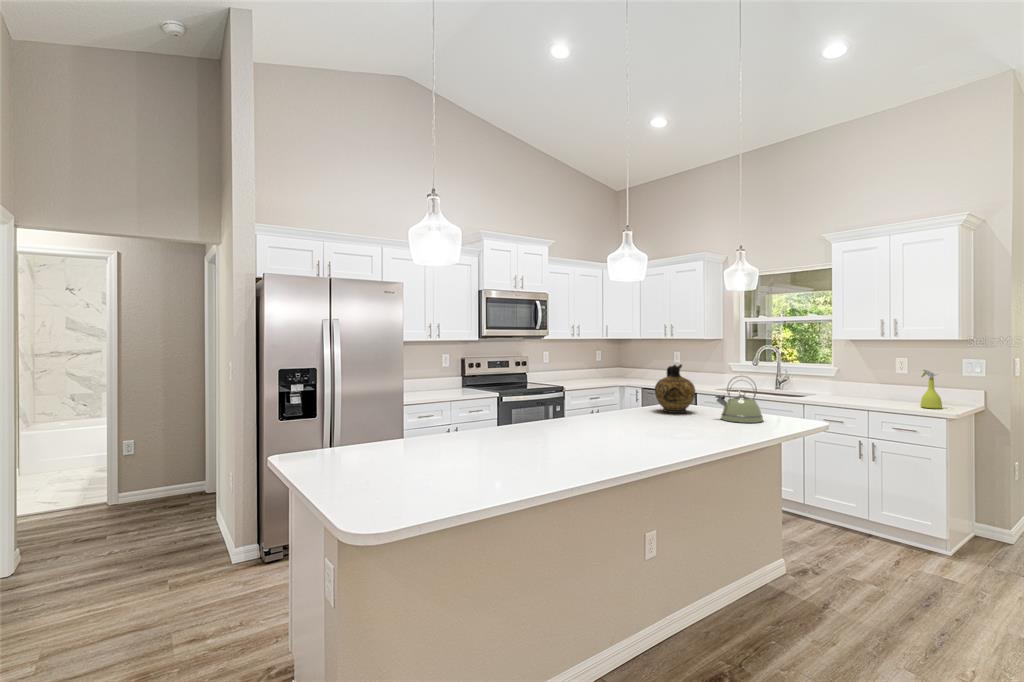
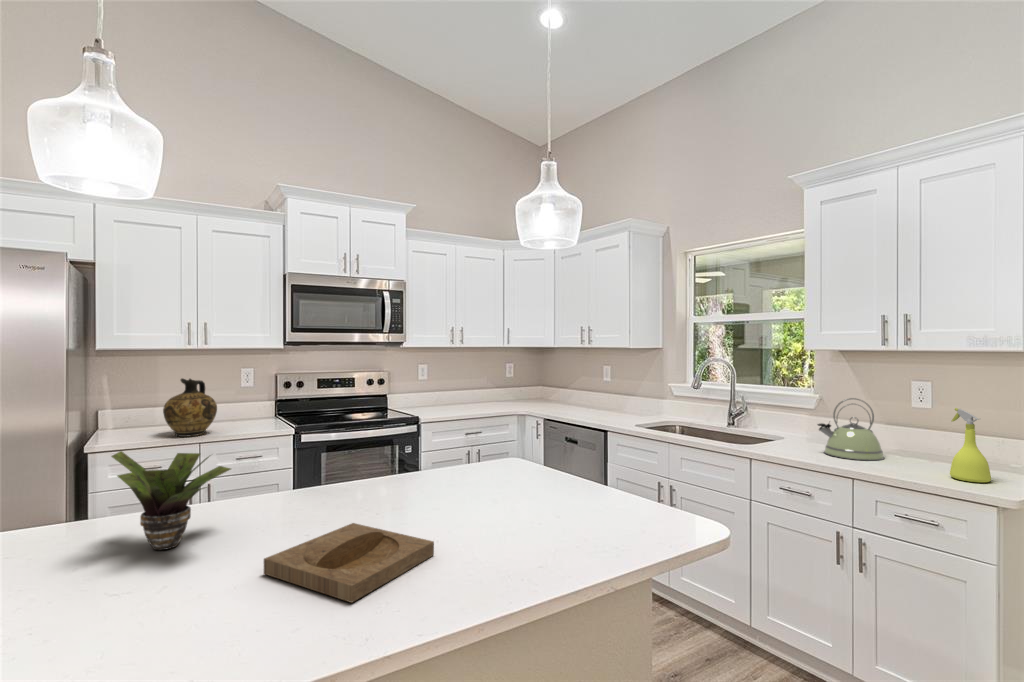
ceramic jug: present [655,365,695,413] -> present [163,379,217,437]
kettle: present [716,375,763,423] -> present [818,398,884,460]
potted plant: none [550,386,607,429] -> present [111,451,231,550]
tray: none [644,420,703,438] -> present [264,523,434,603]

